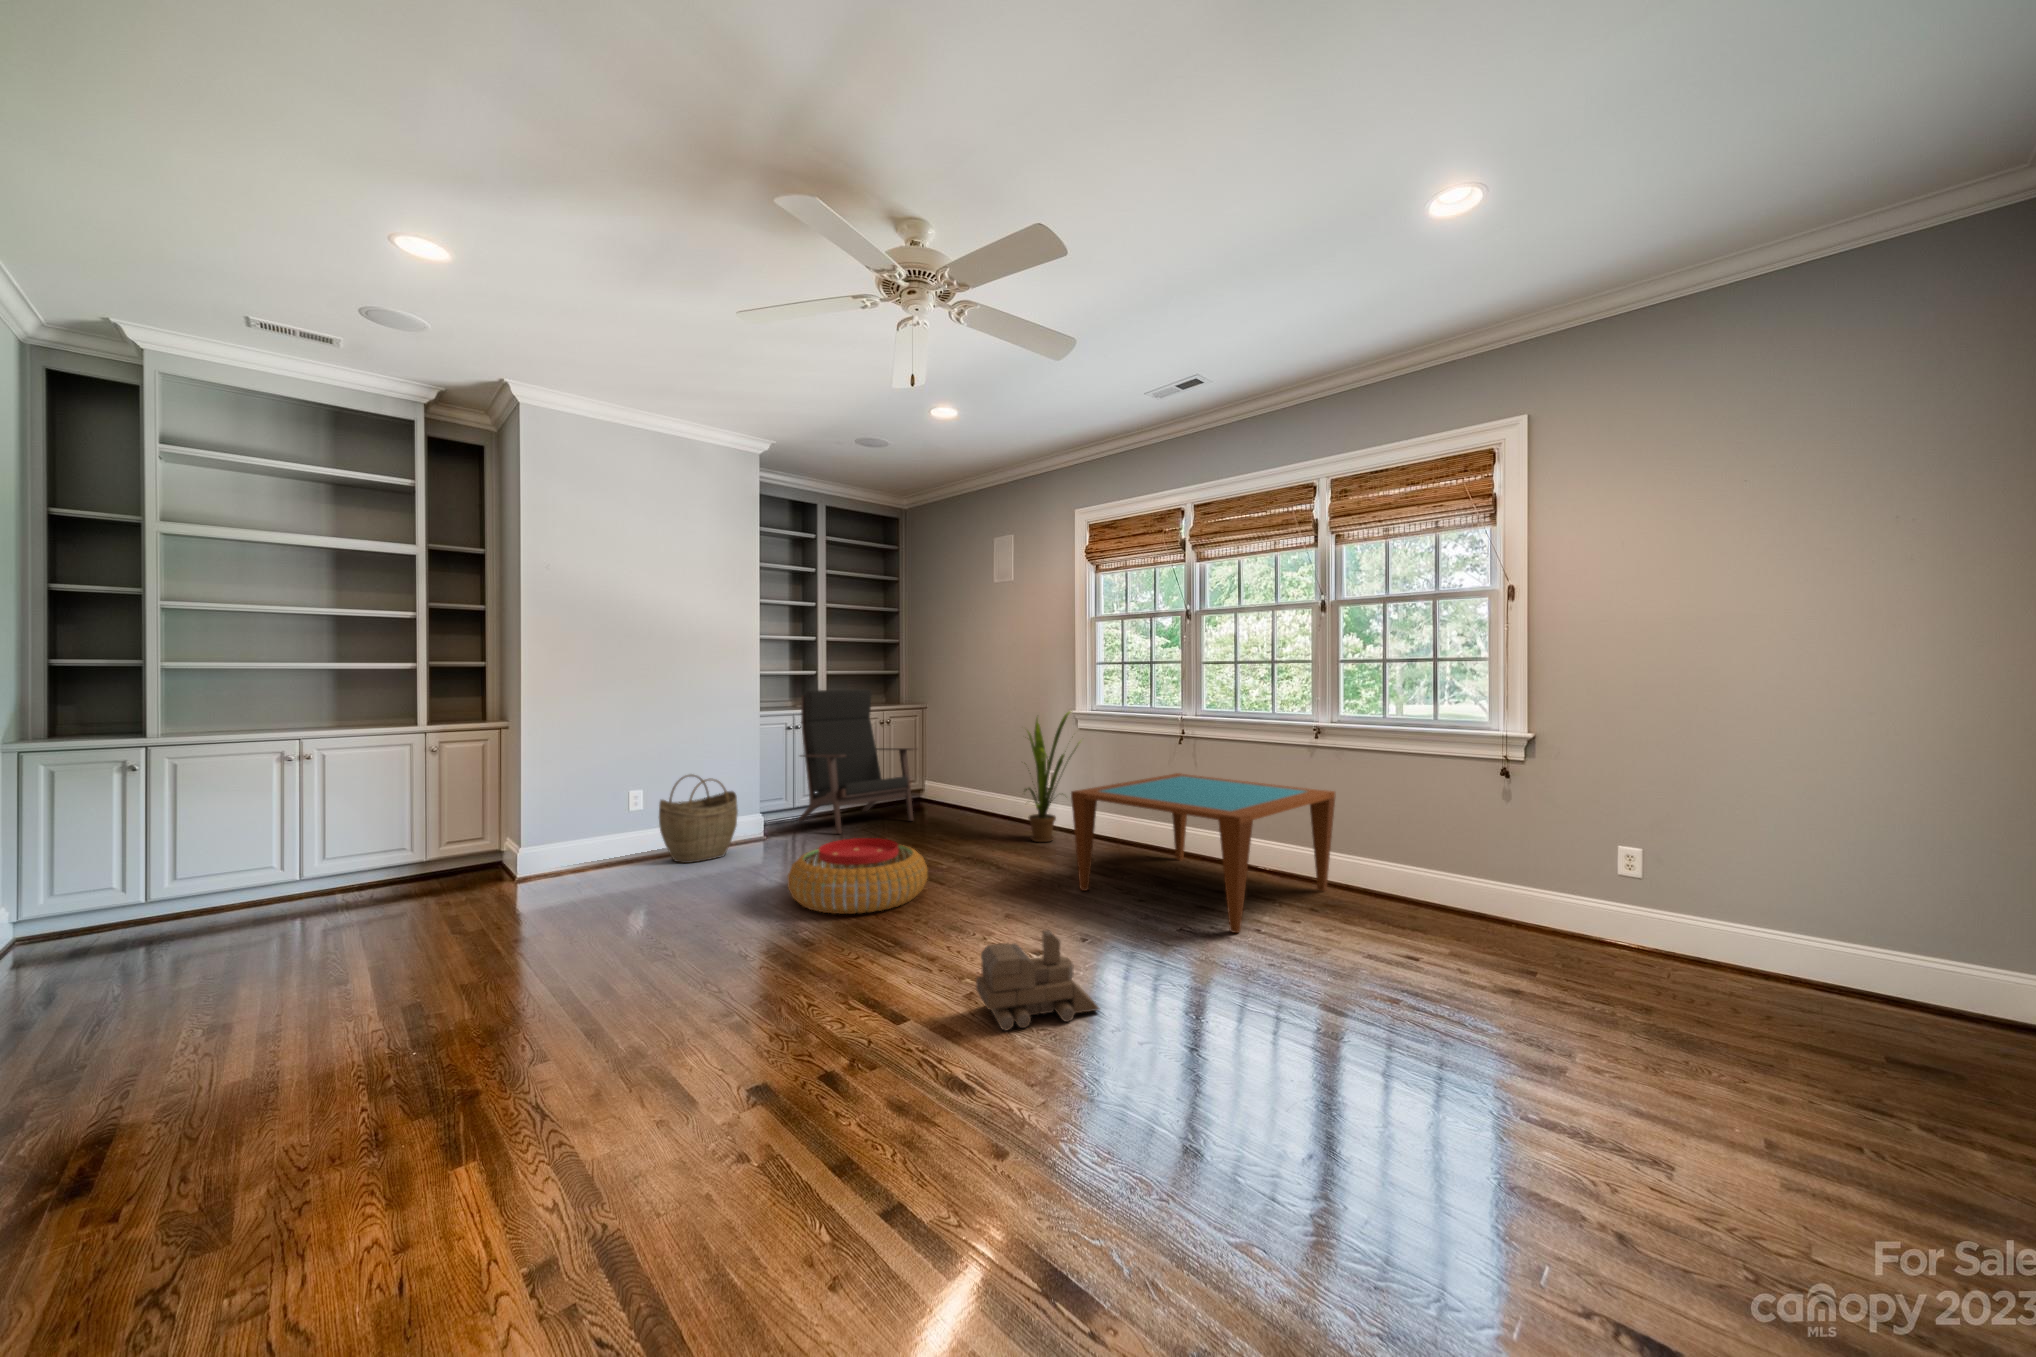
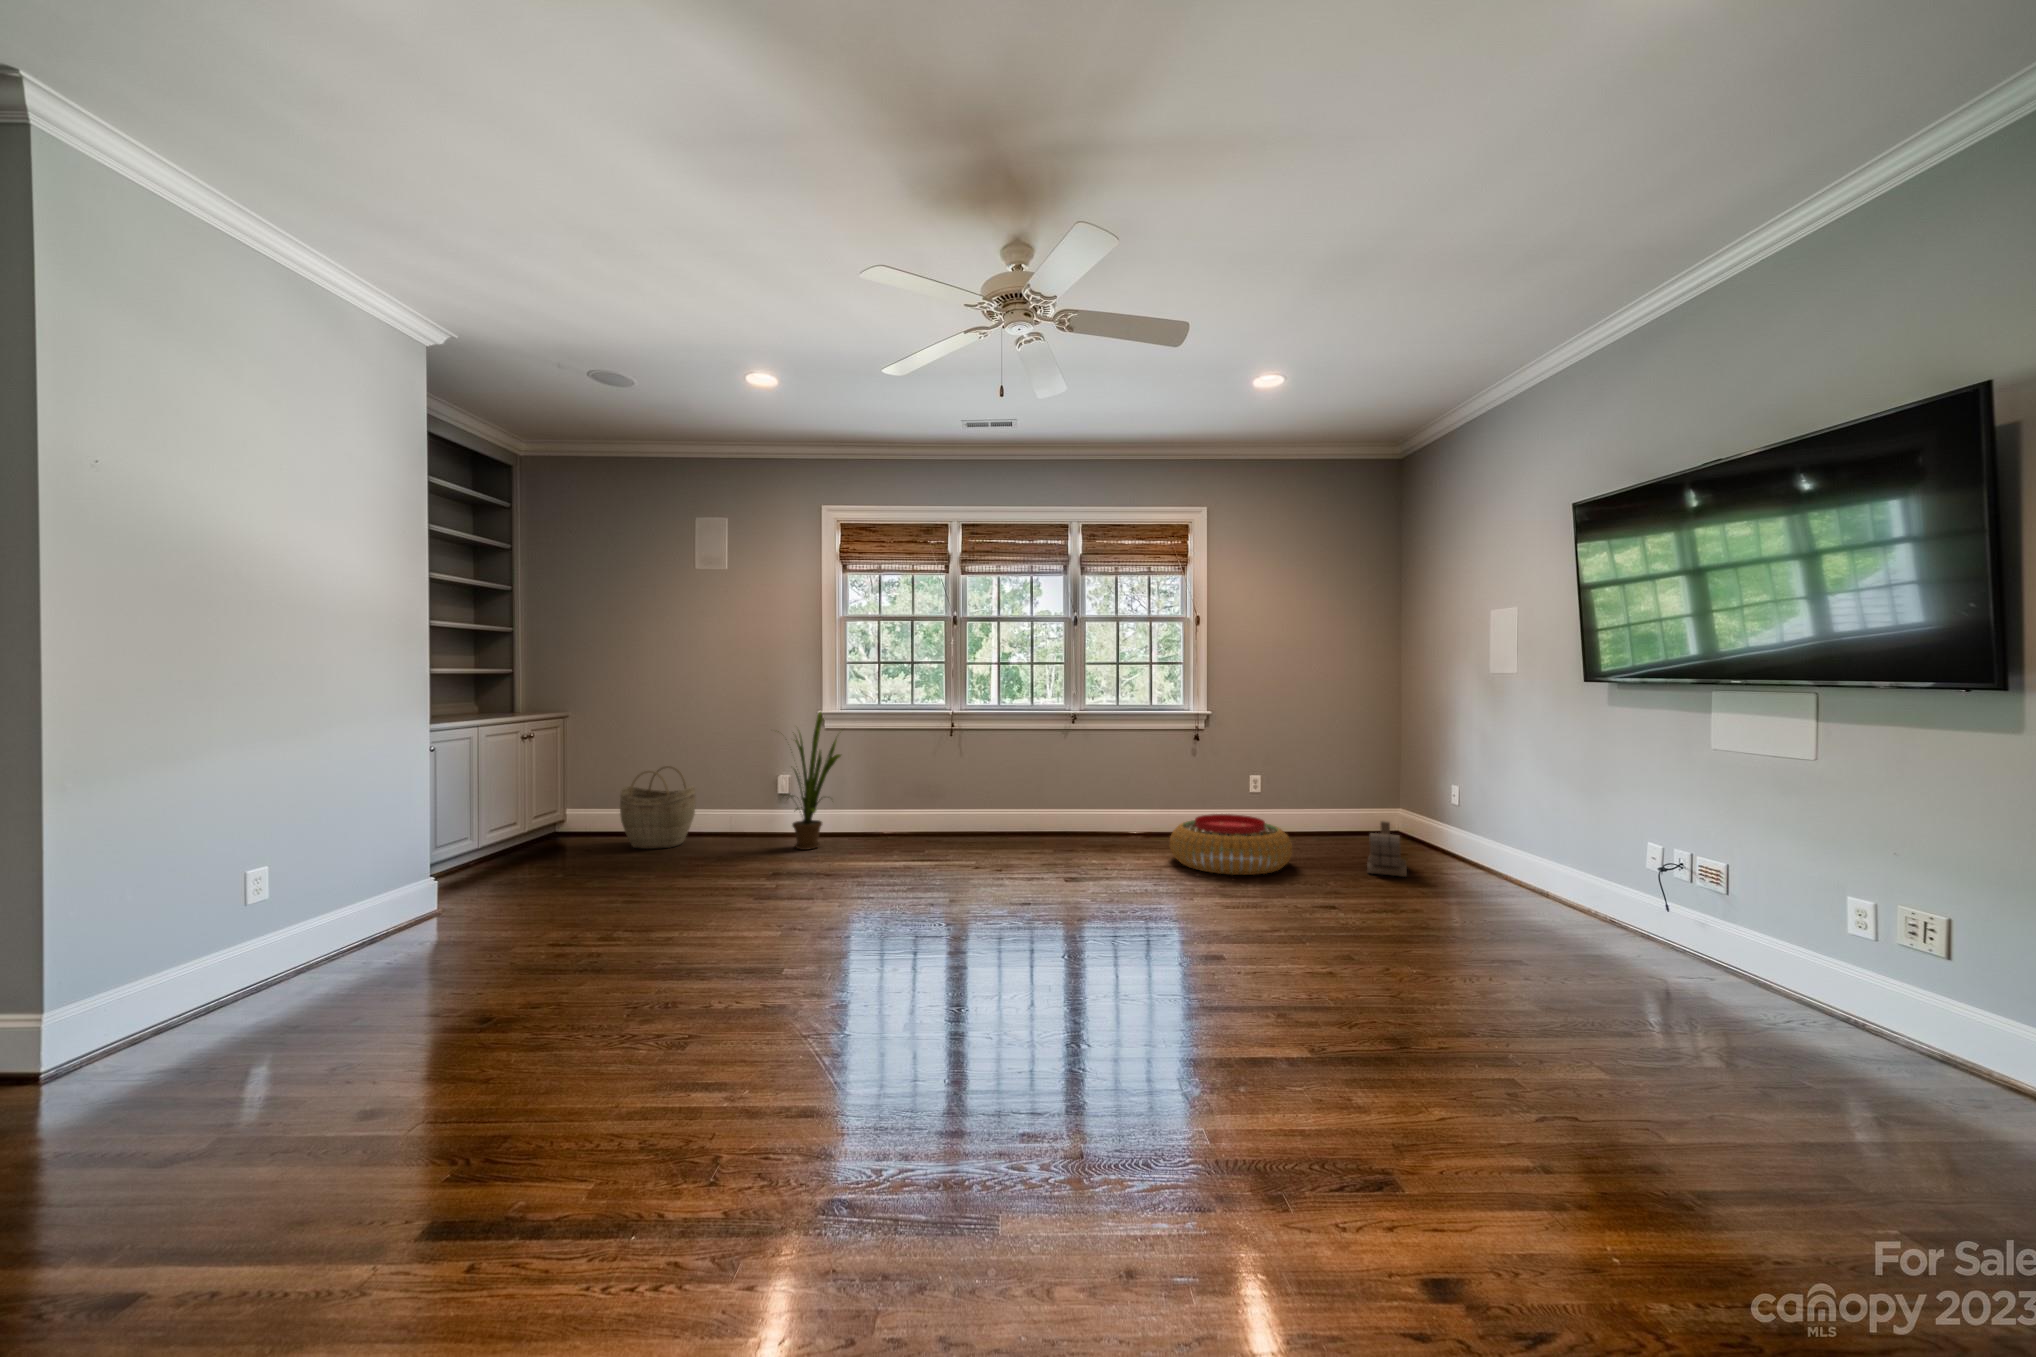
lounge chair: present [798,689,916,834] -> none [427,694,618,888]
coffee table: present [1071,773,1335,933] -> none [937,761,1112,872]
woven basket: present [659,775,738,863] -> present [620,766,696,849]
pouf: present [788,838,928,914] -> present [1170,814,1292,875]
toy train: present [976,930,1099,1030] -> present [1367,821,1407,877]

